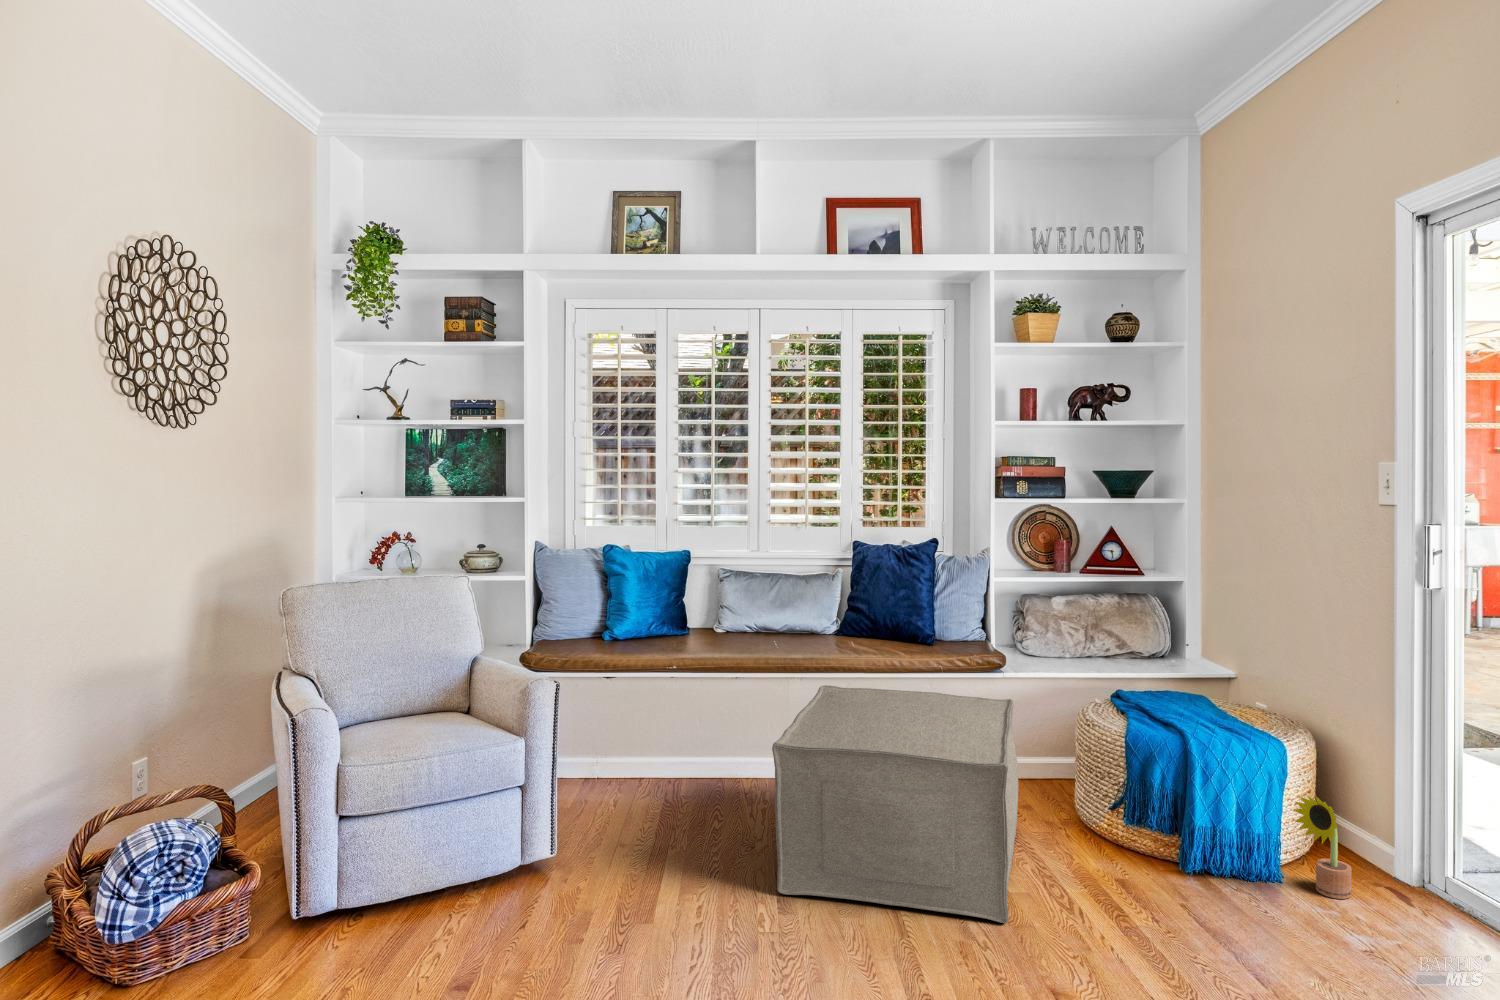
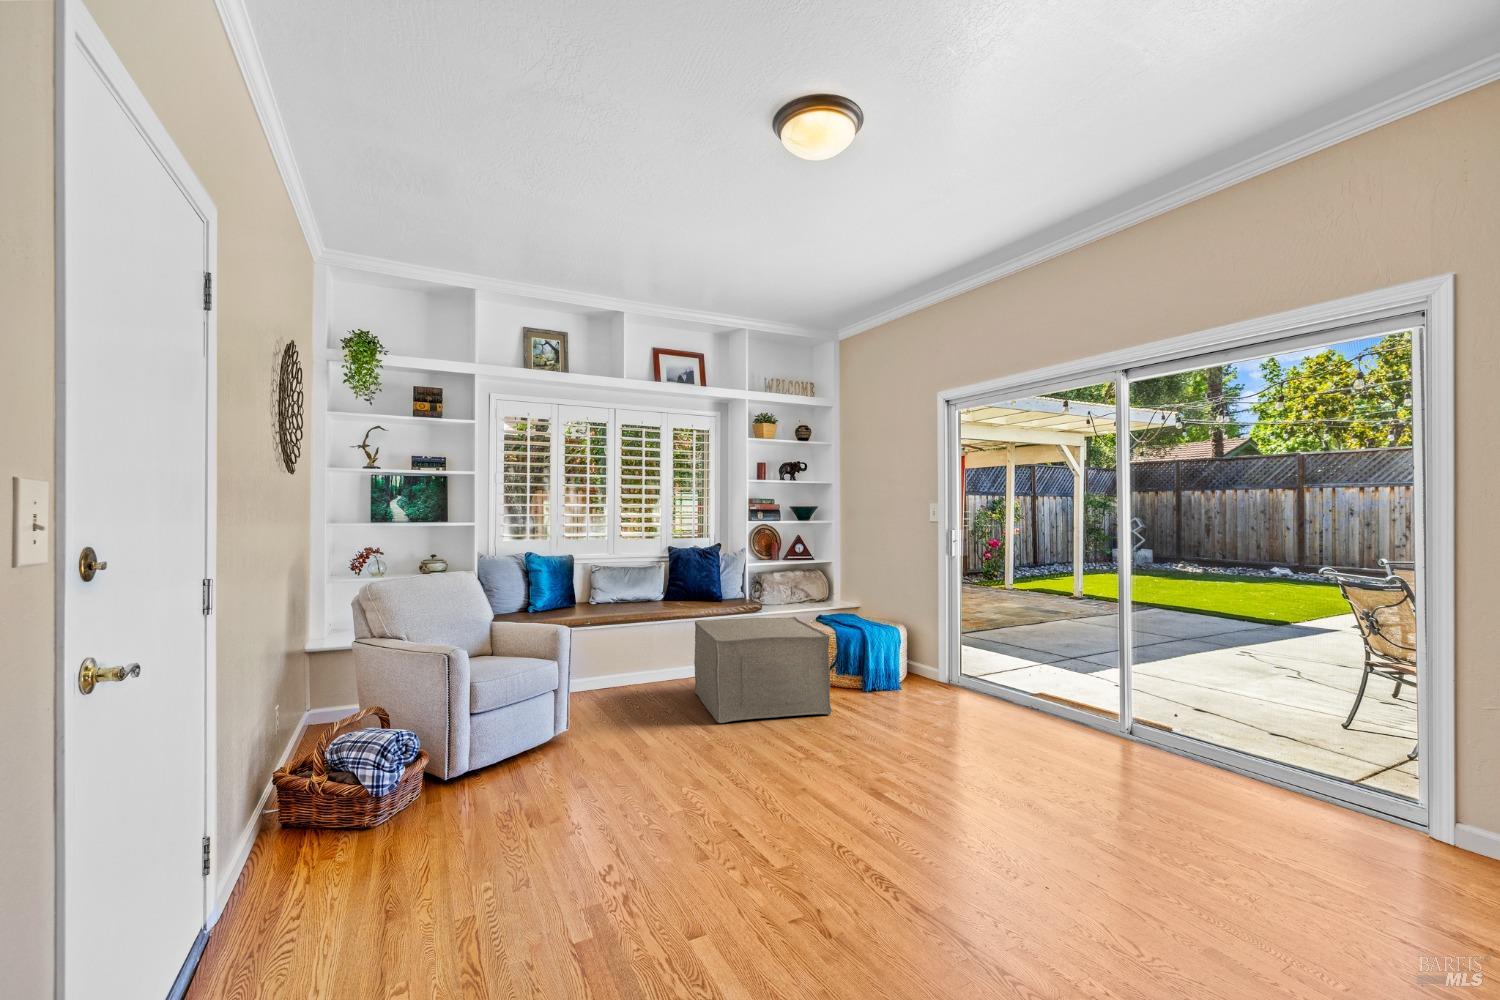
decorative plant: present [1294,796,1352,899] -> none [921,641,944,686]

